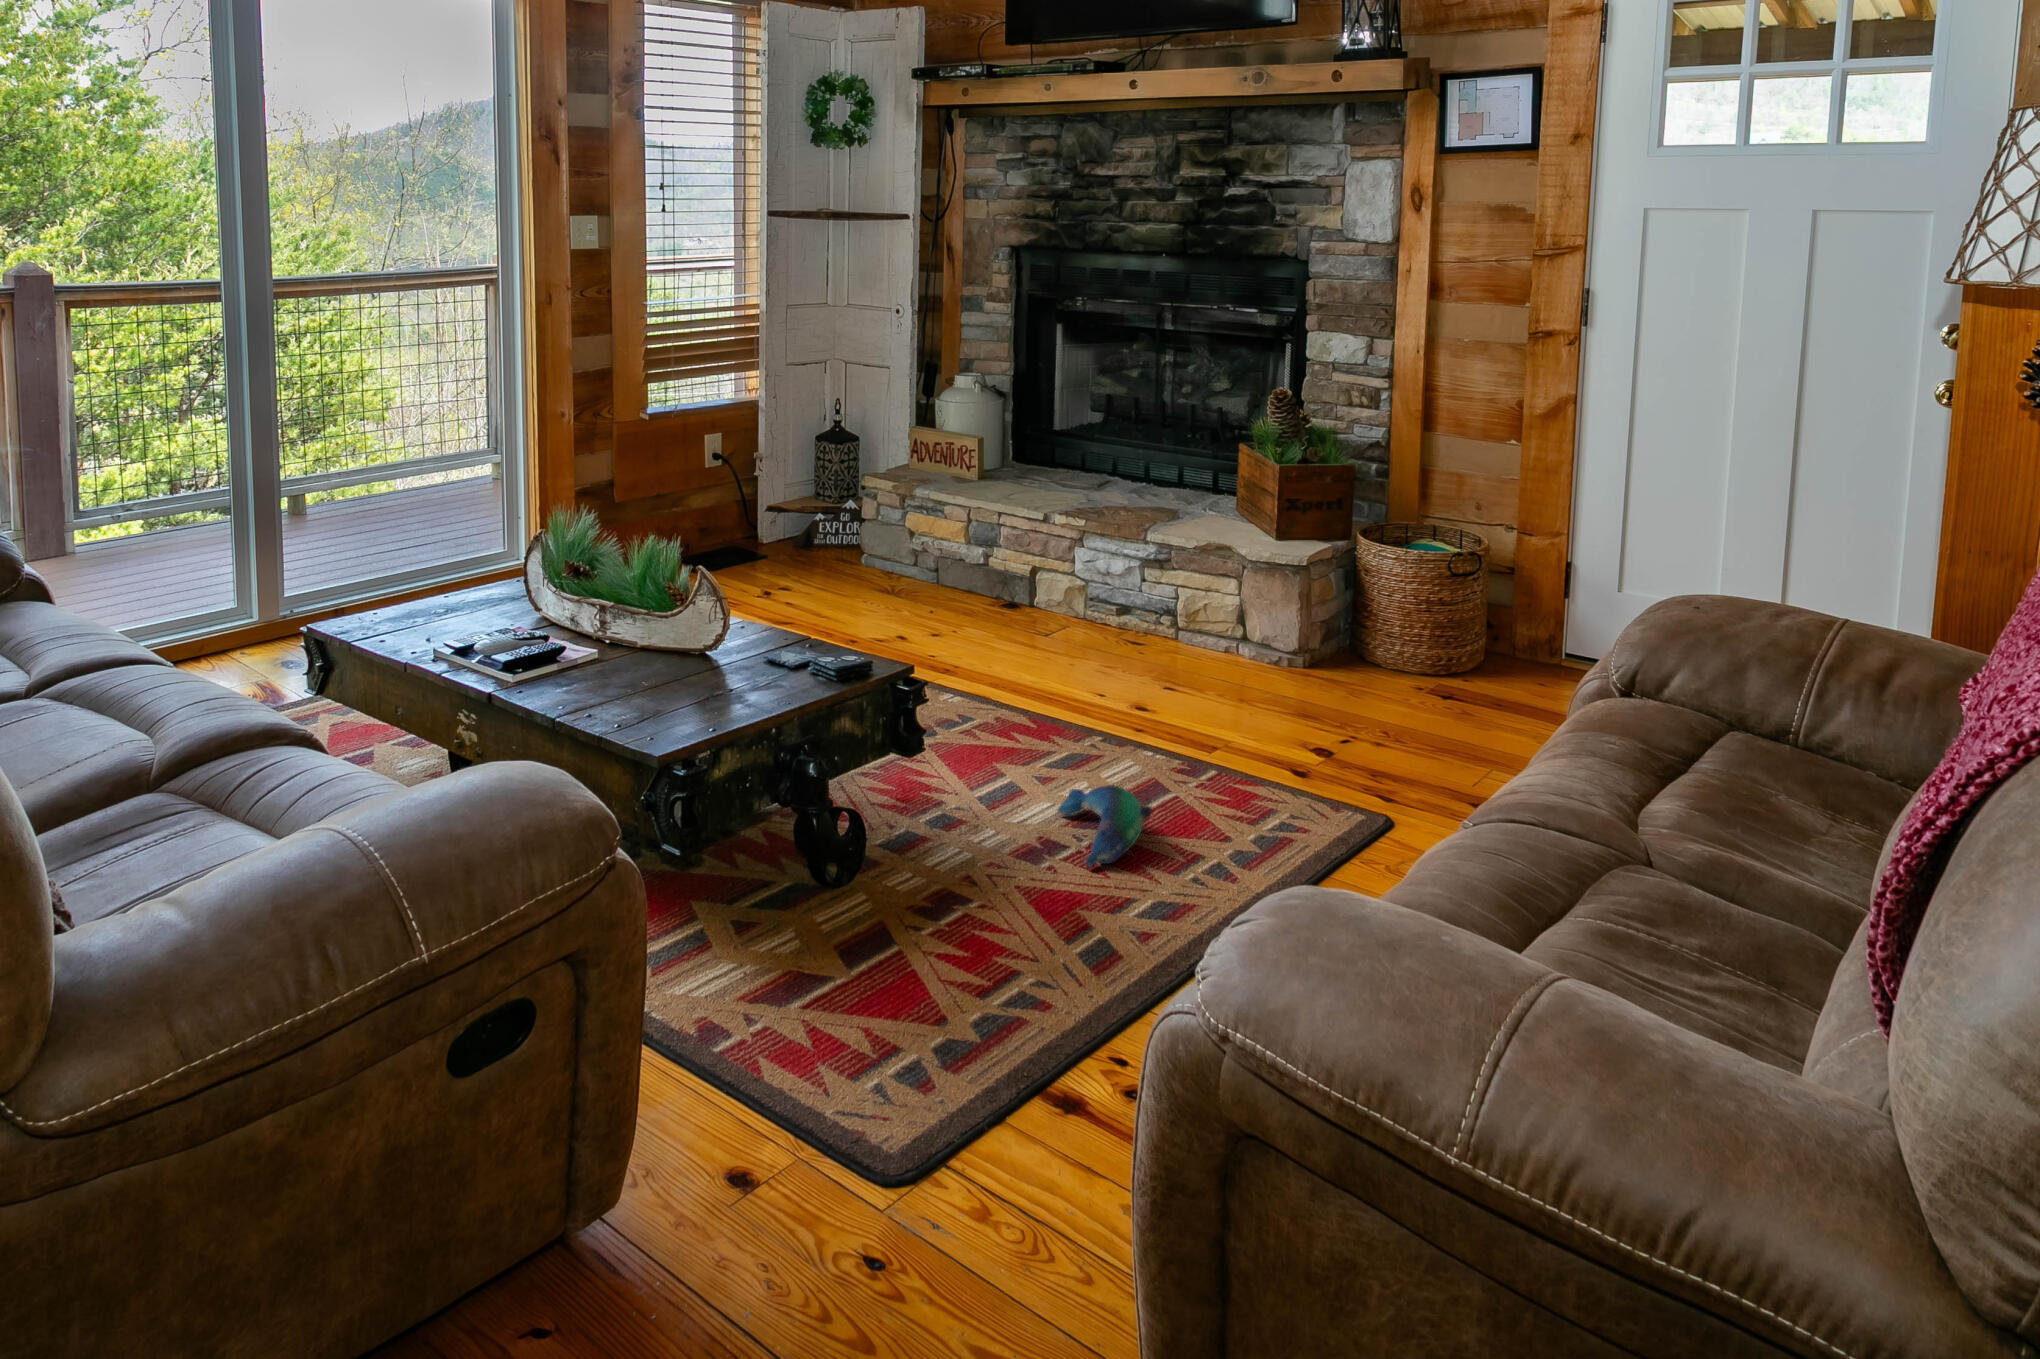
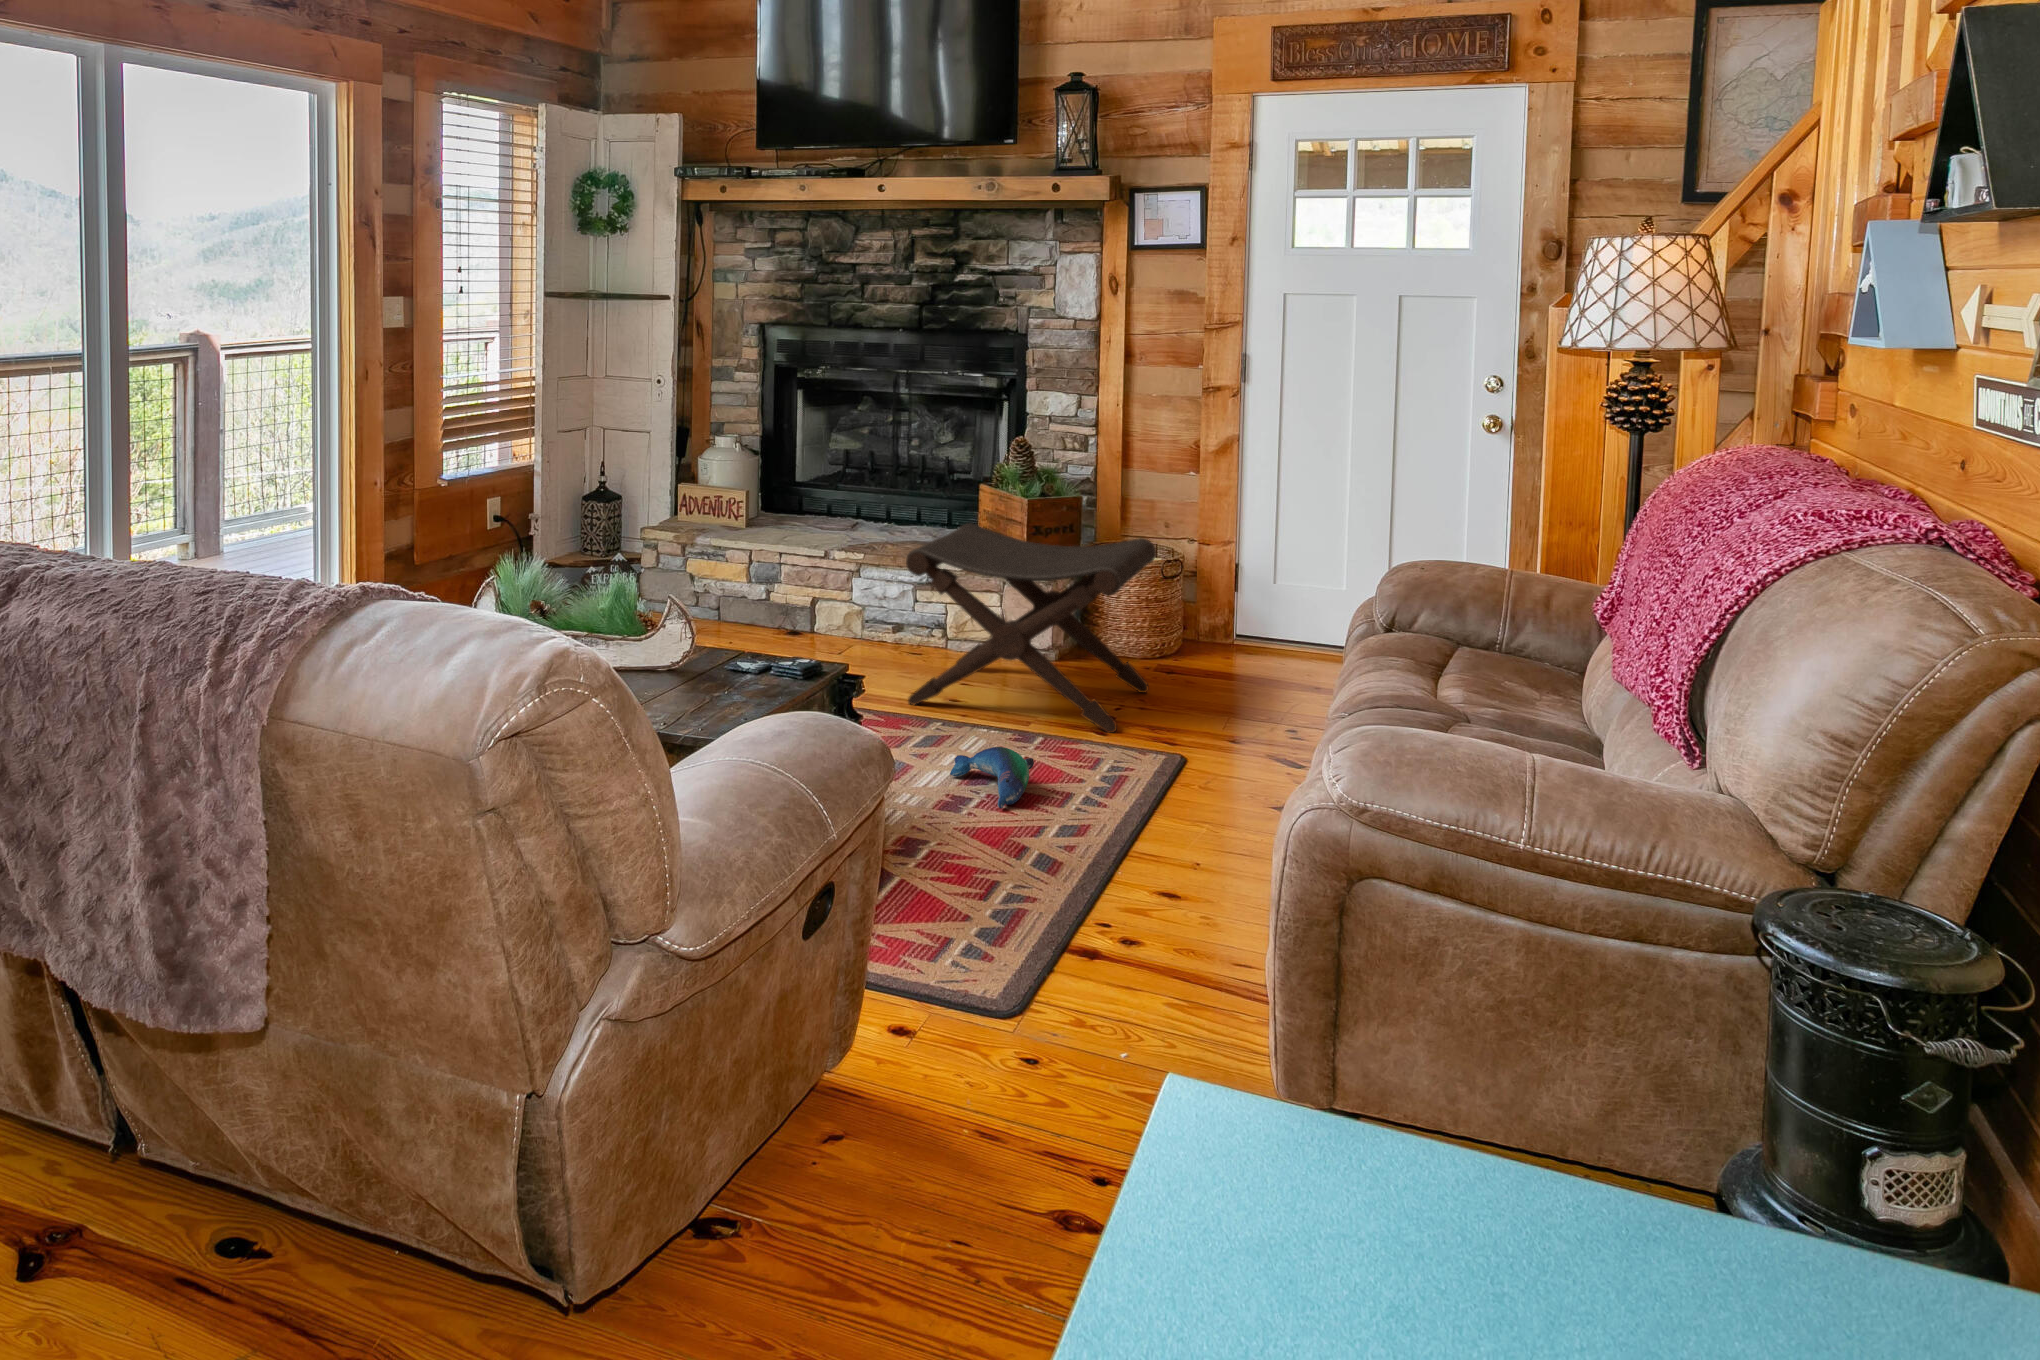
footstool: none [1073,493,1412,777] -> present [906,523,1156,733]

